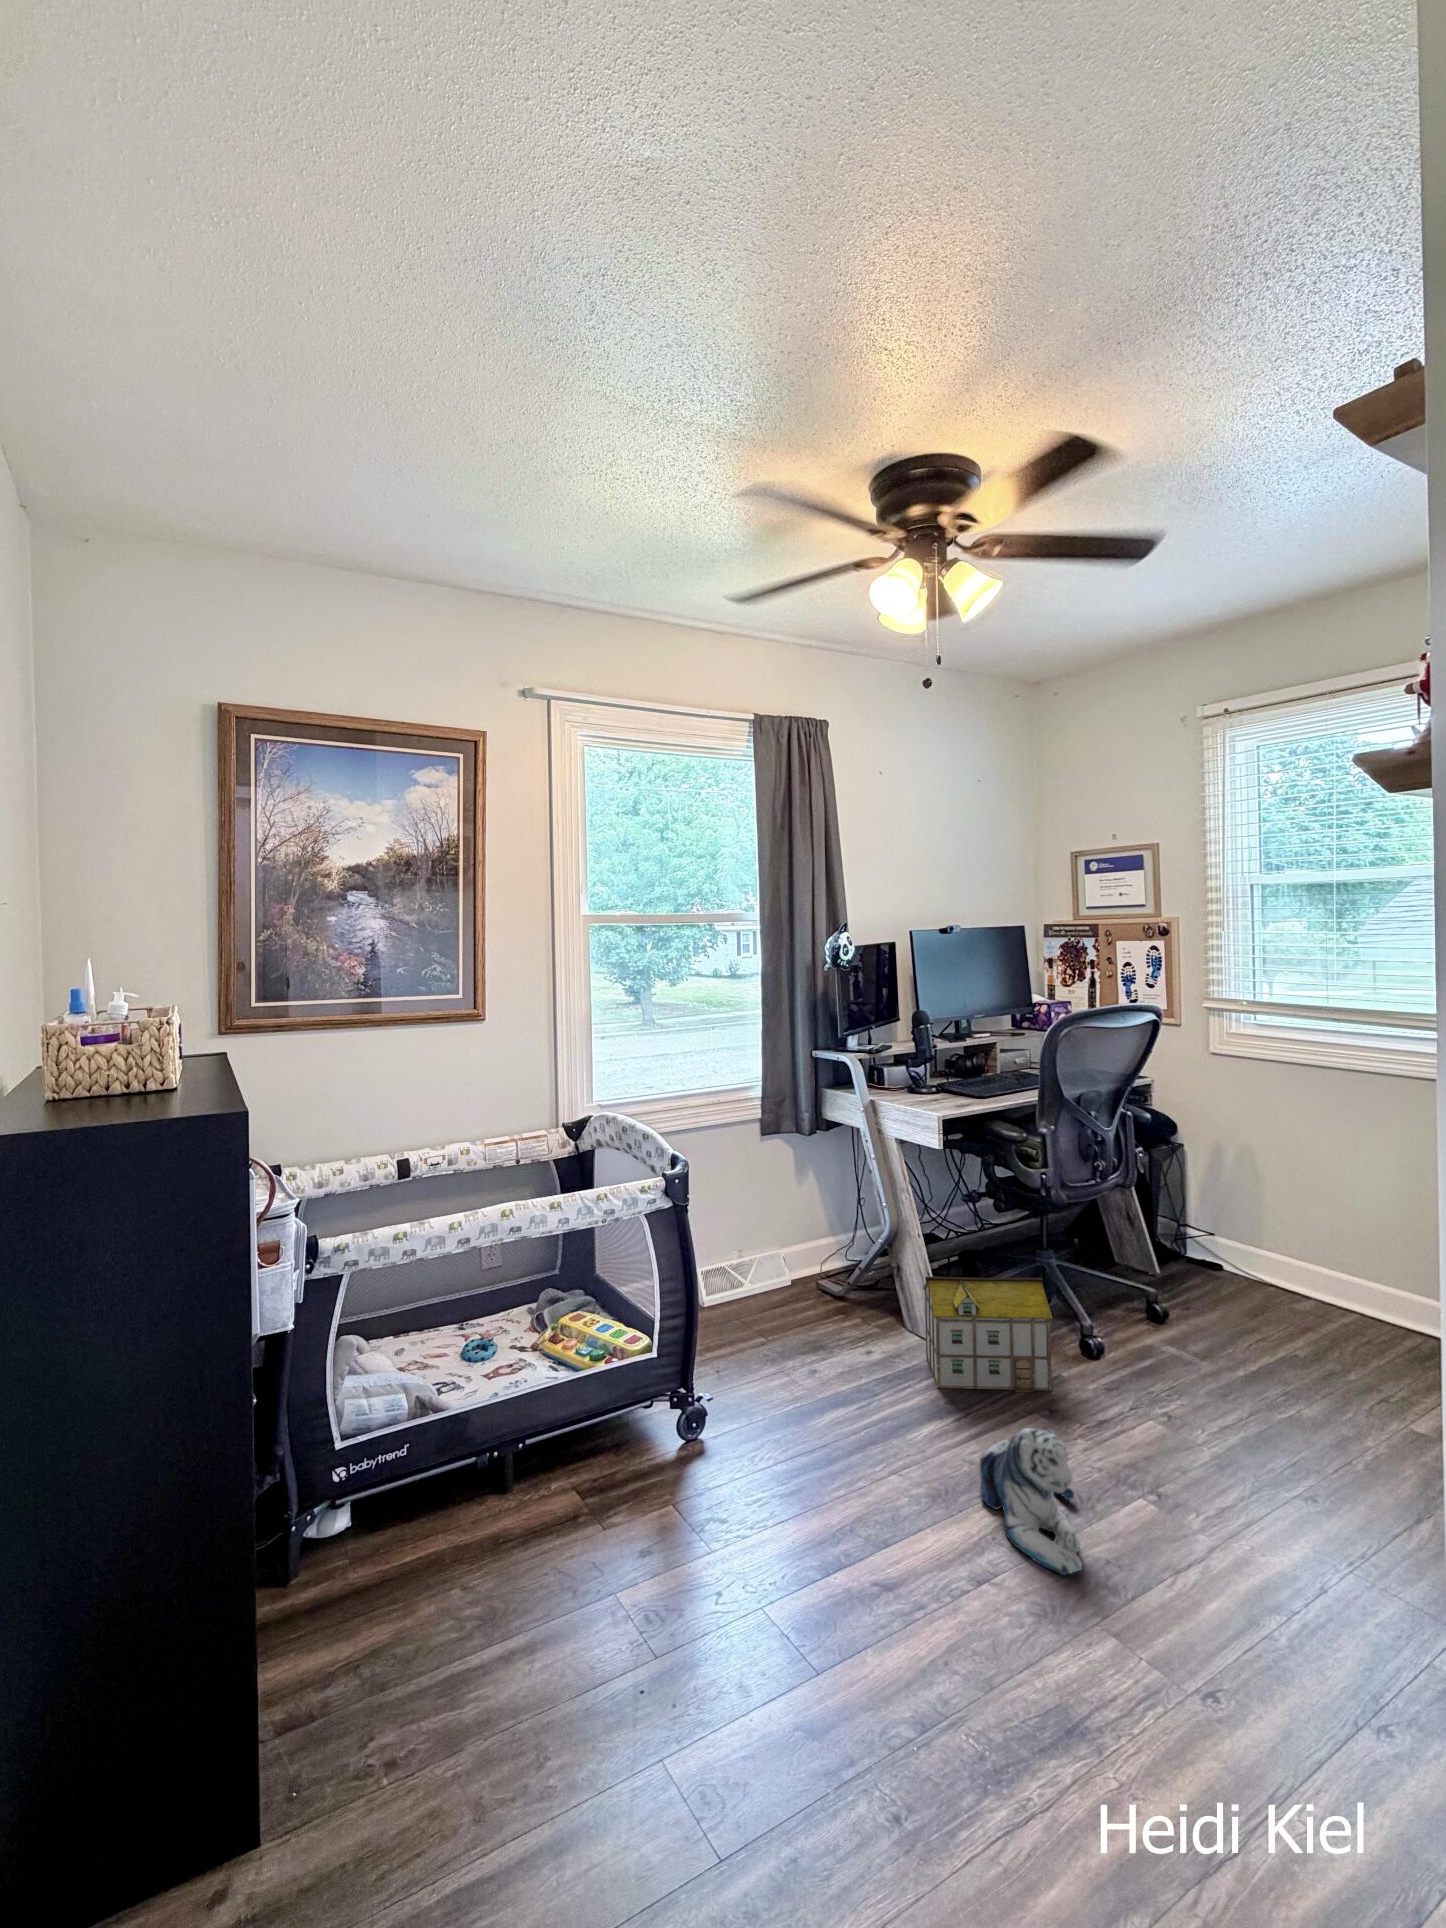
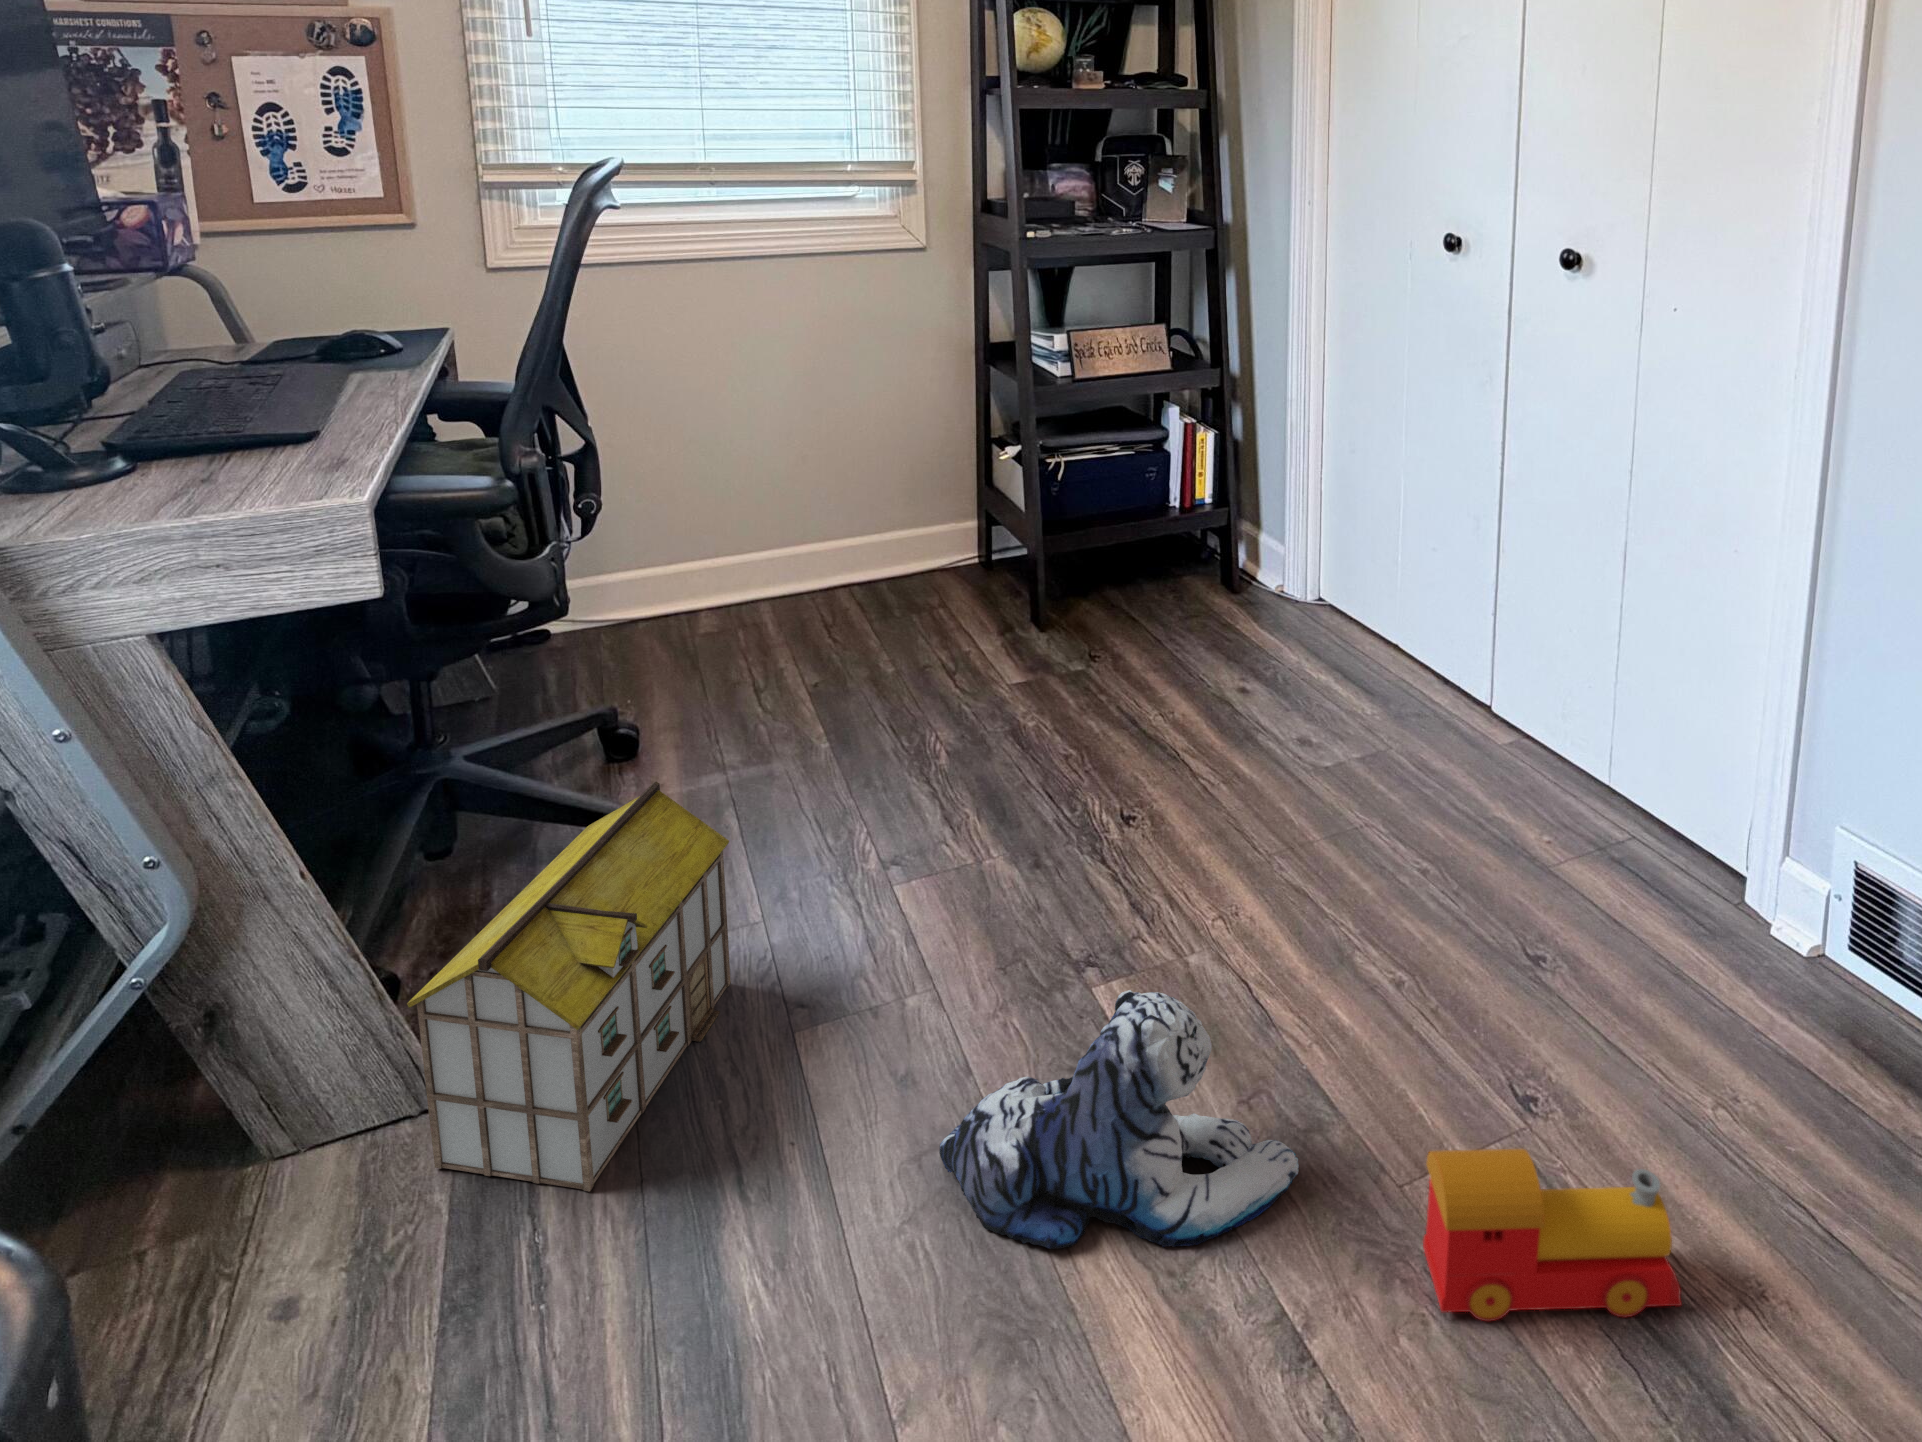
toy train: none [1025,1556,1138,1751] -> present [1423,1149,1682,1321]

